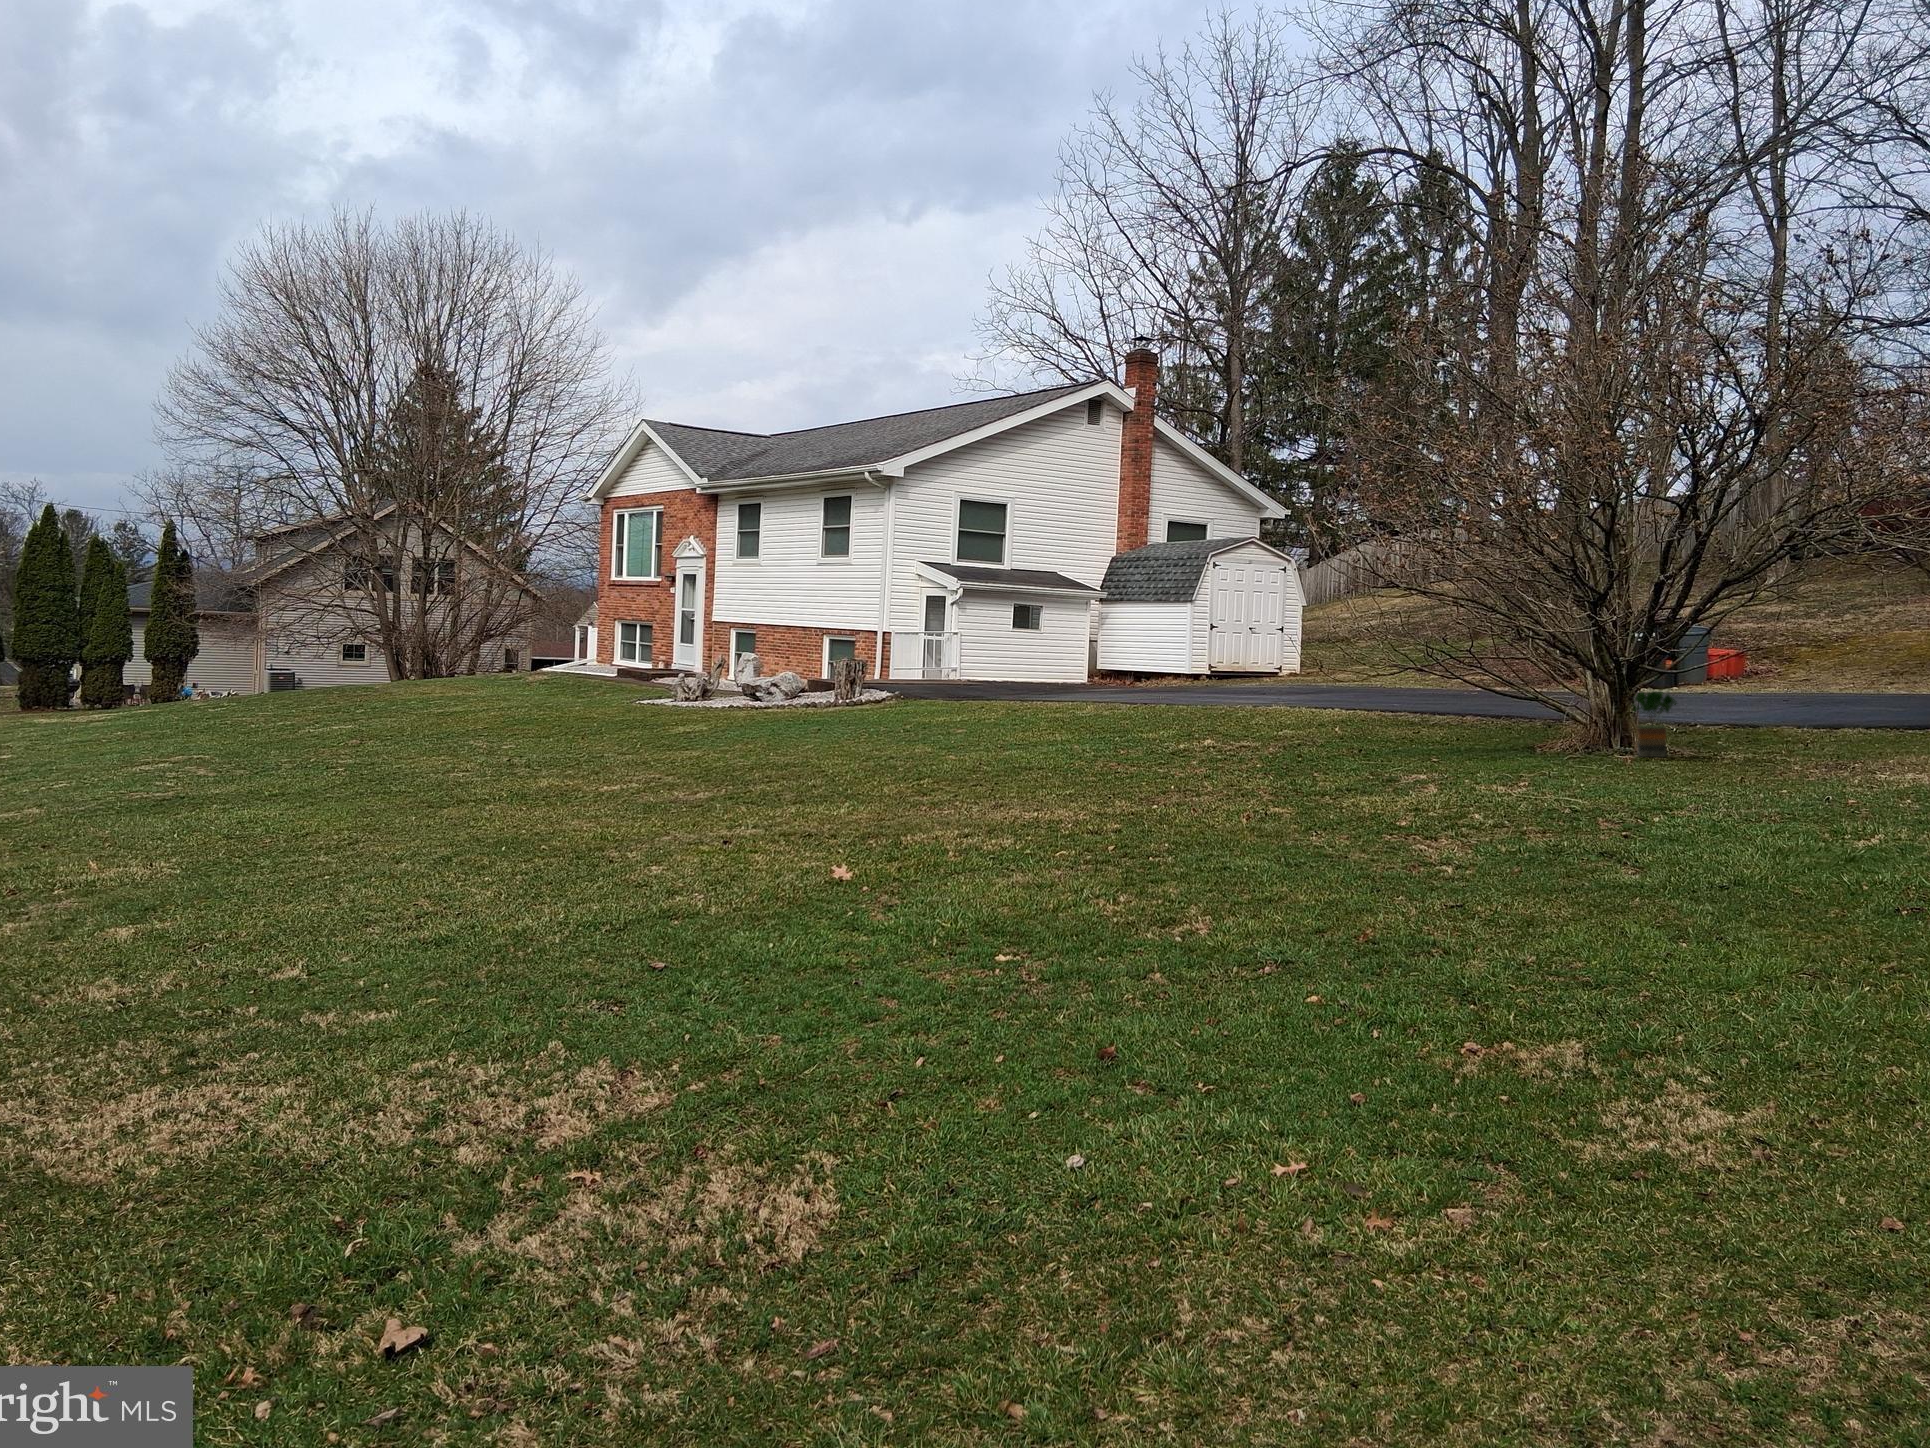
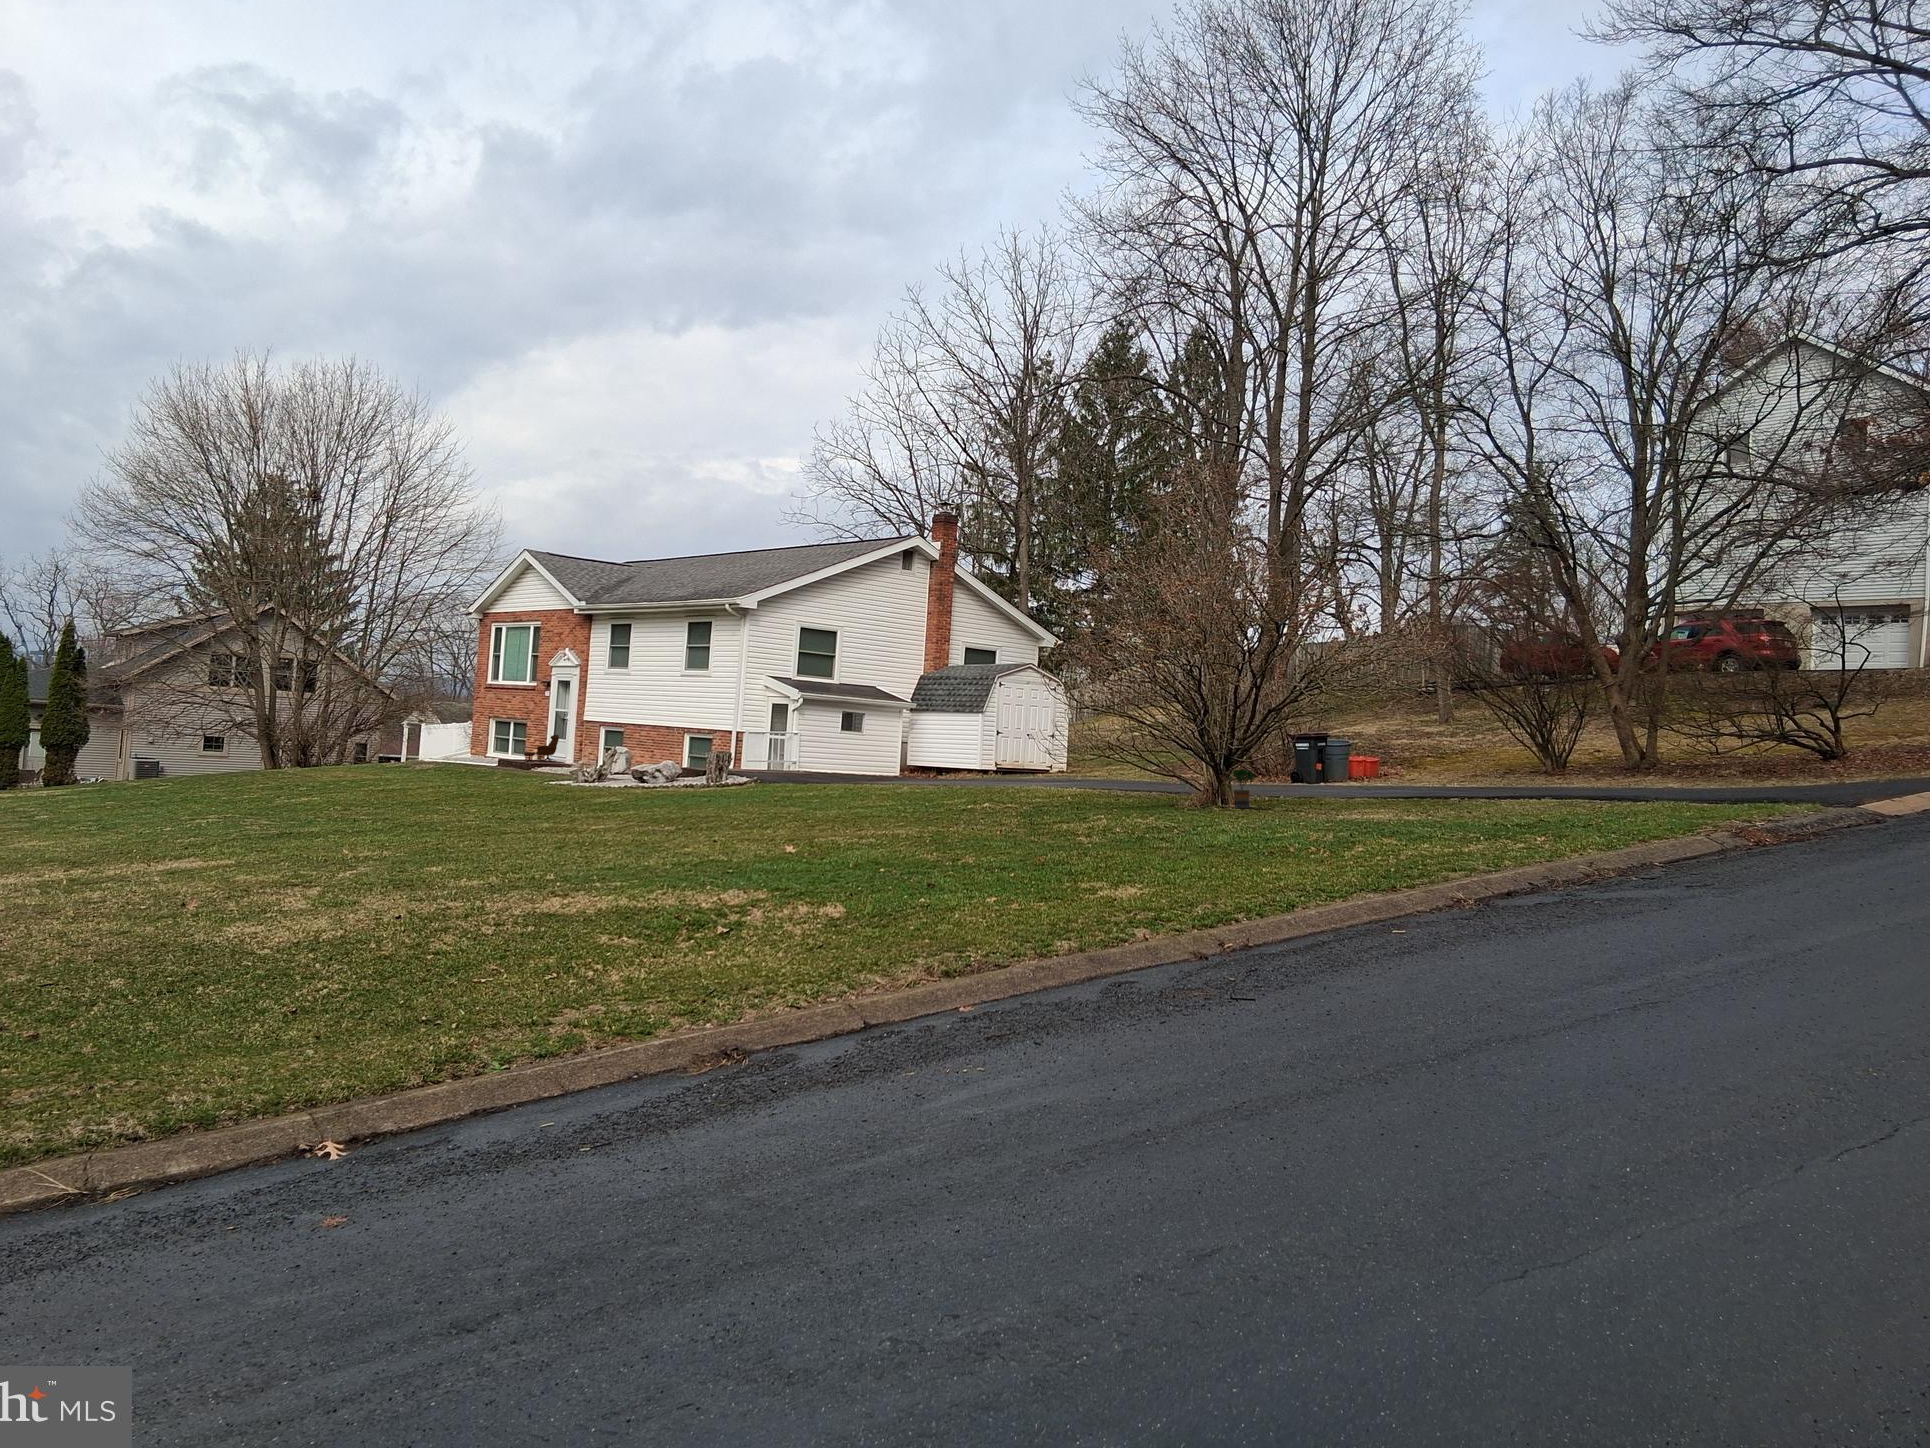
lounge chair: none [646,638,687,672] -> present [524,735,559,762]

